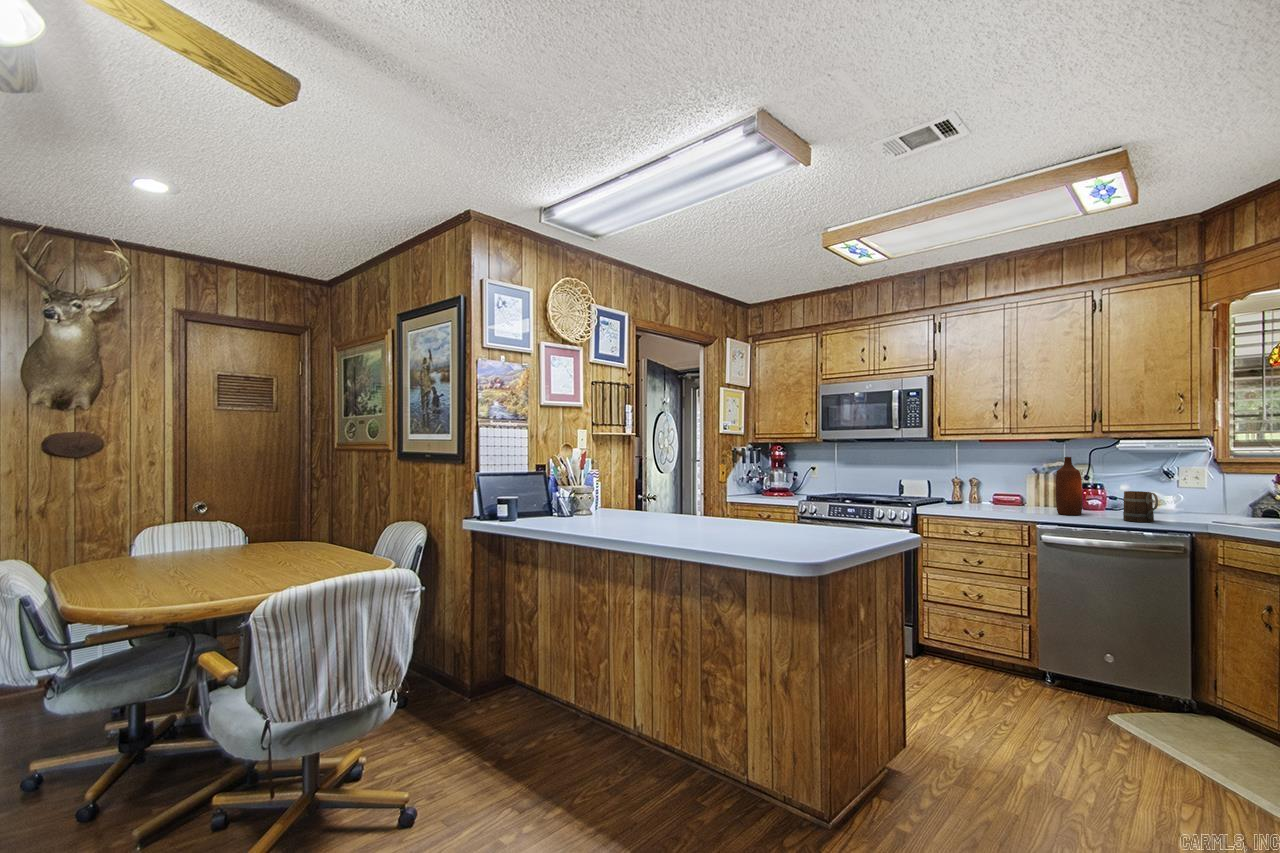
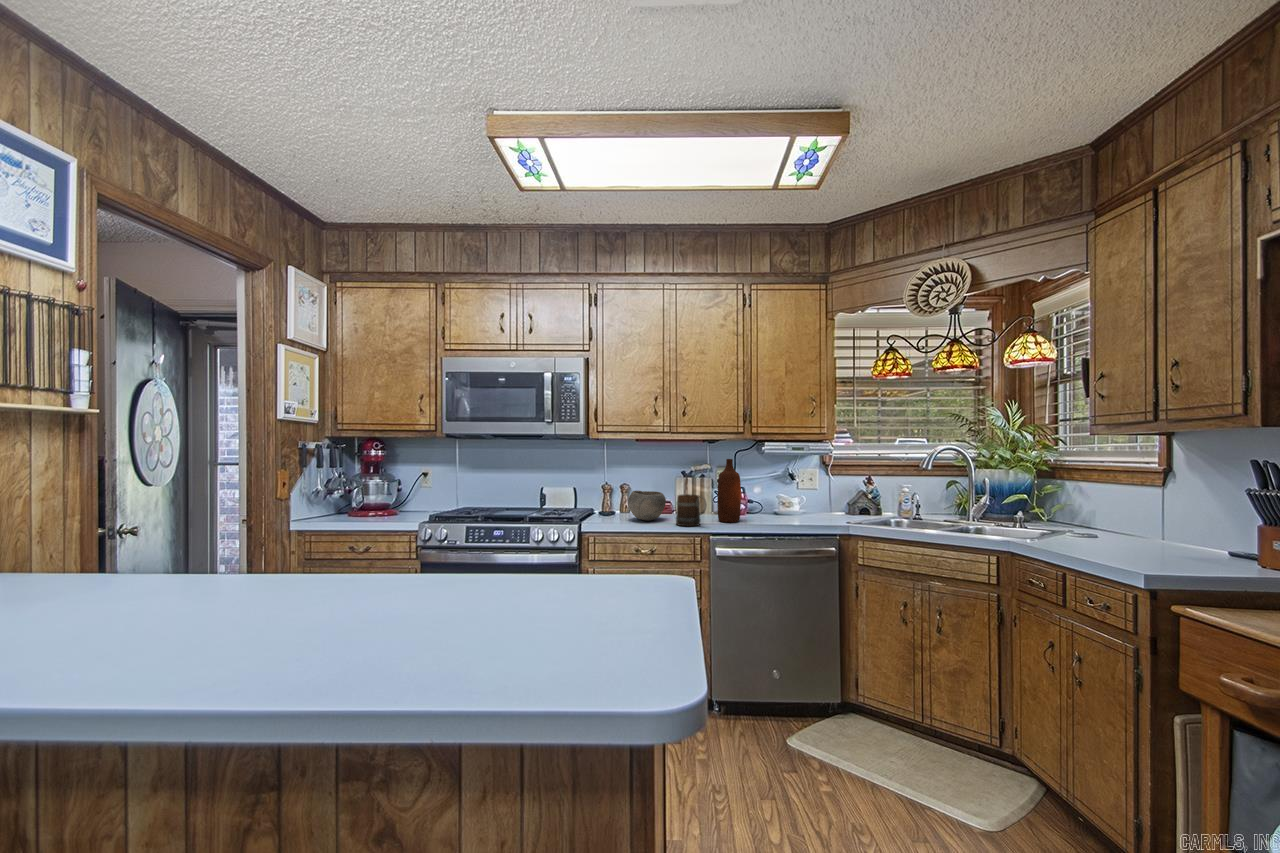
bowl: none [968,484,1005,510] -> present [628,491,666,521]
mug: present [1123,491,1158,522] -> present [676,494,707,526]

